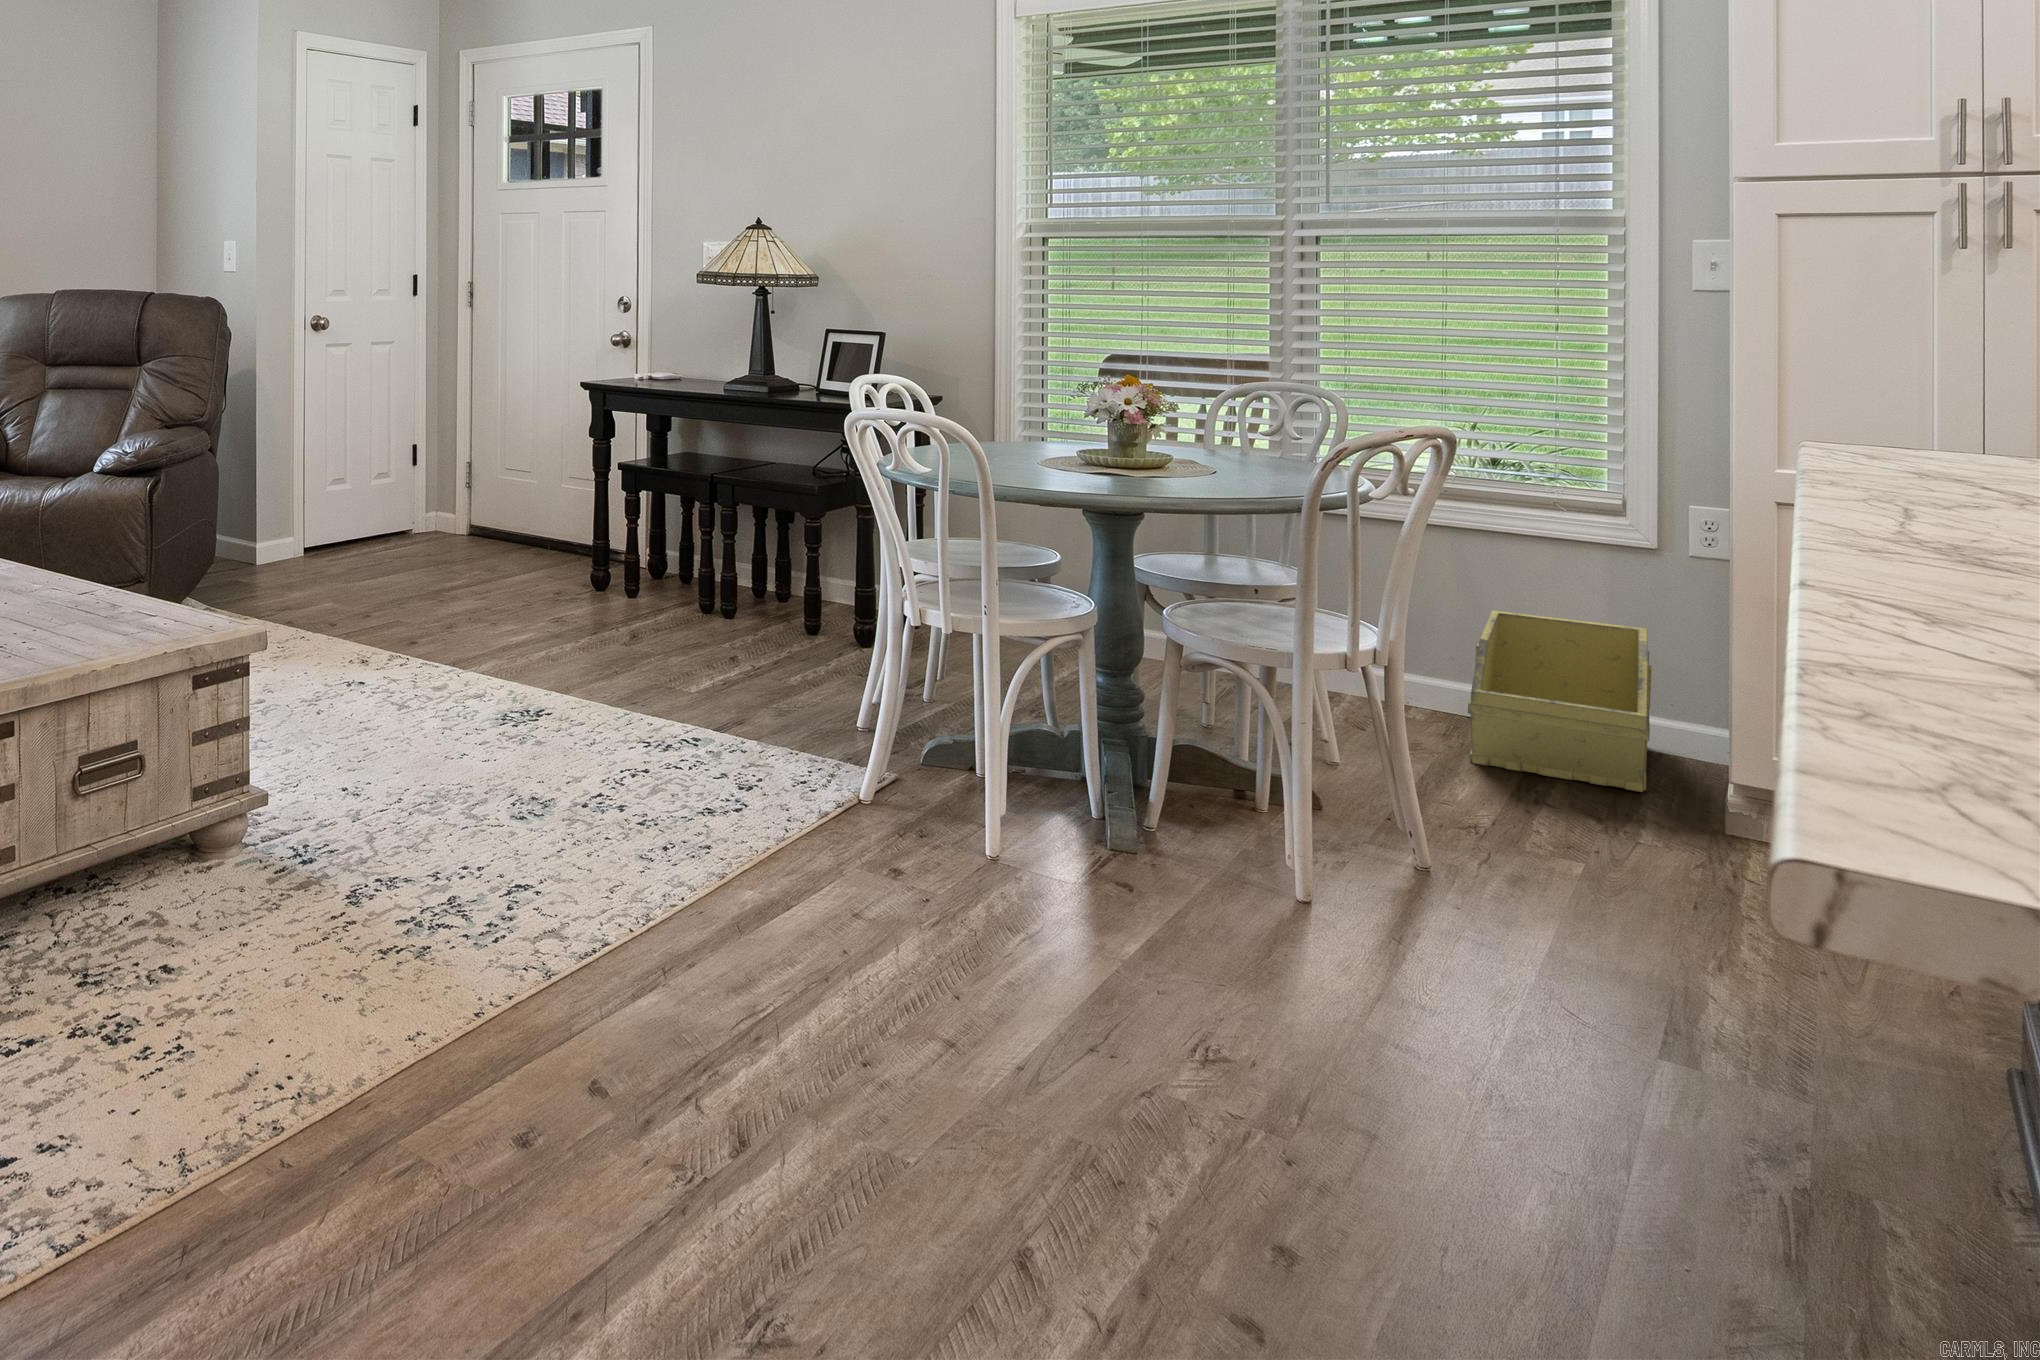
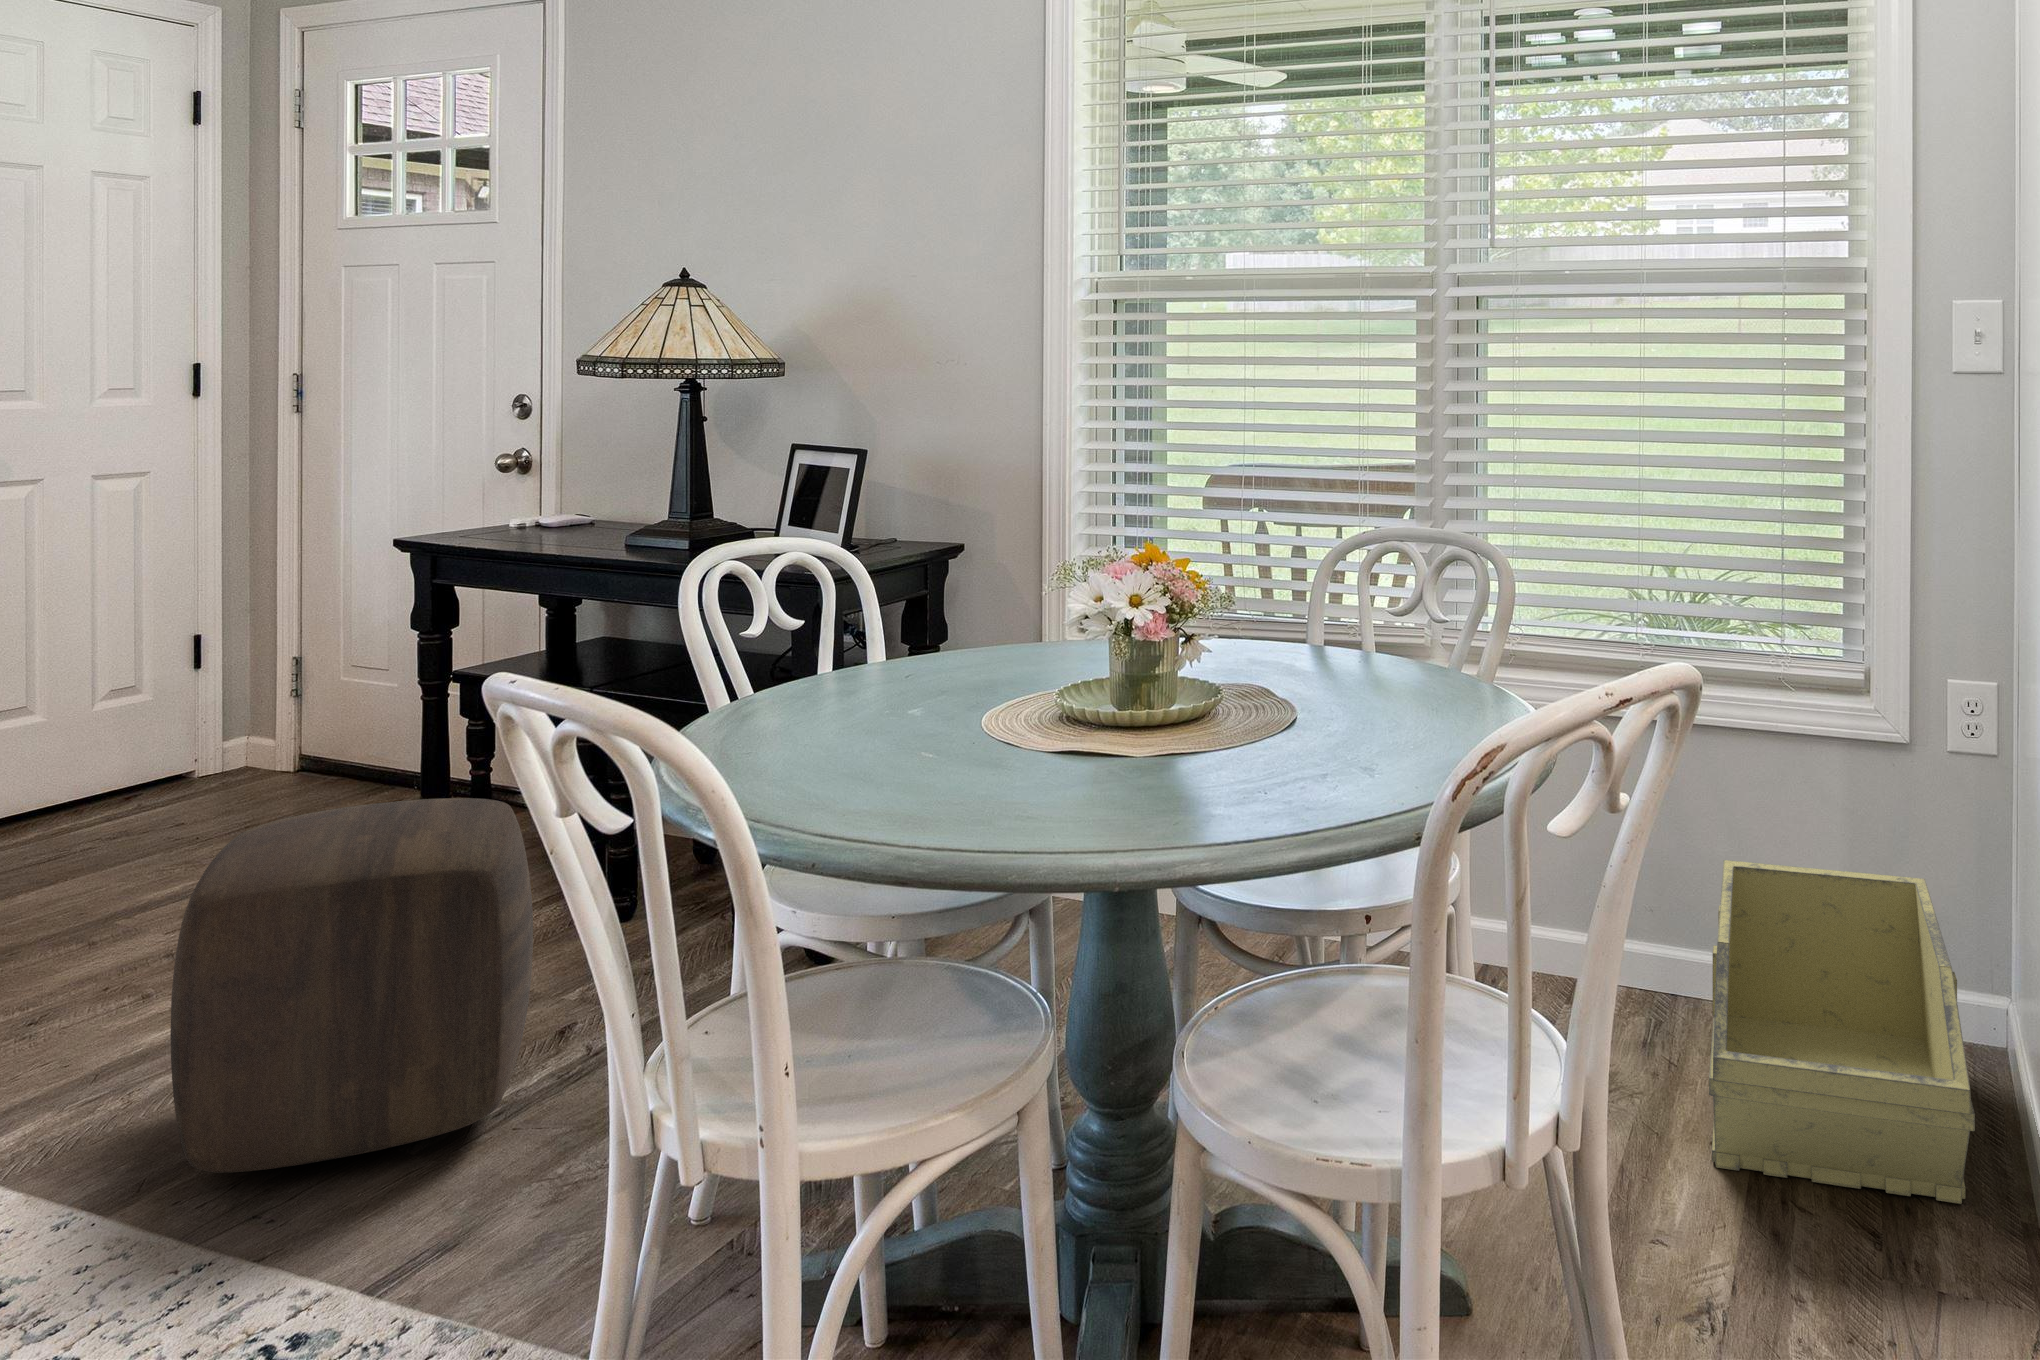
ottoman: none [592,513,750,674] -> present [170,798,533,1173]

